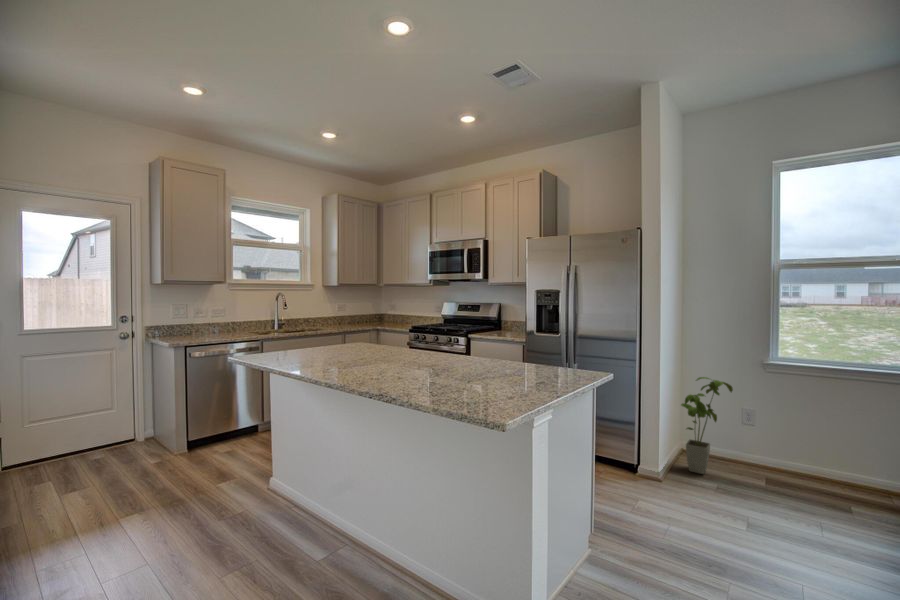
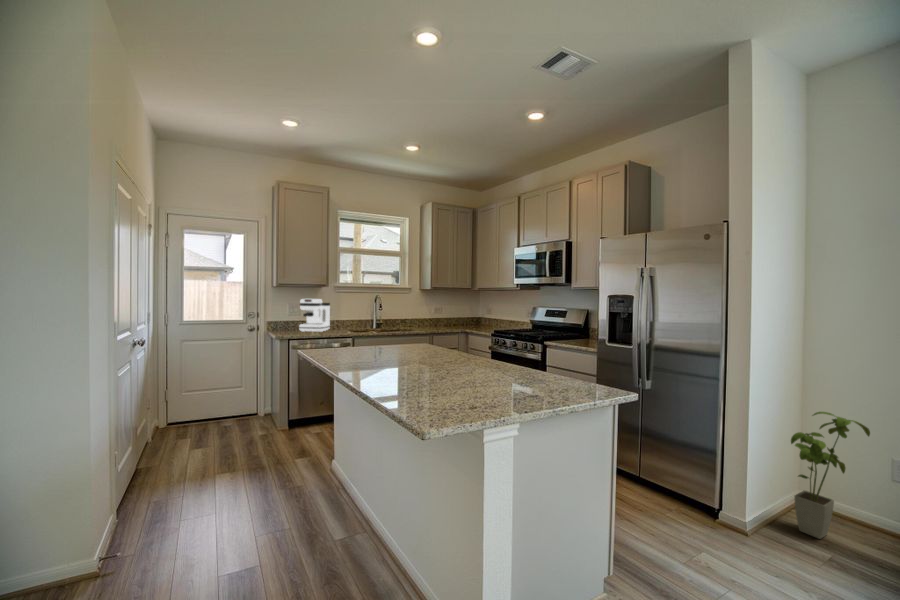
coffee maker: none [192,298,229,337] -> present [299,299,330,332]

